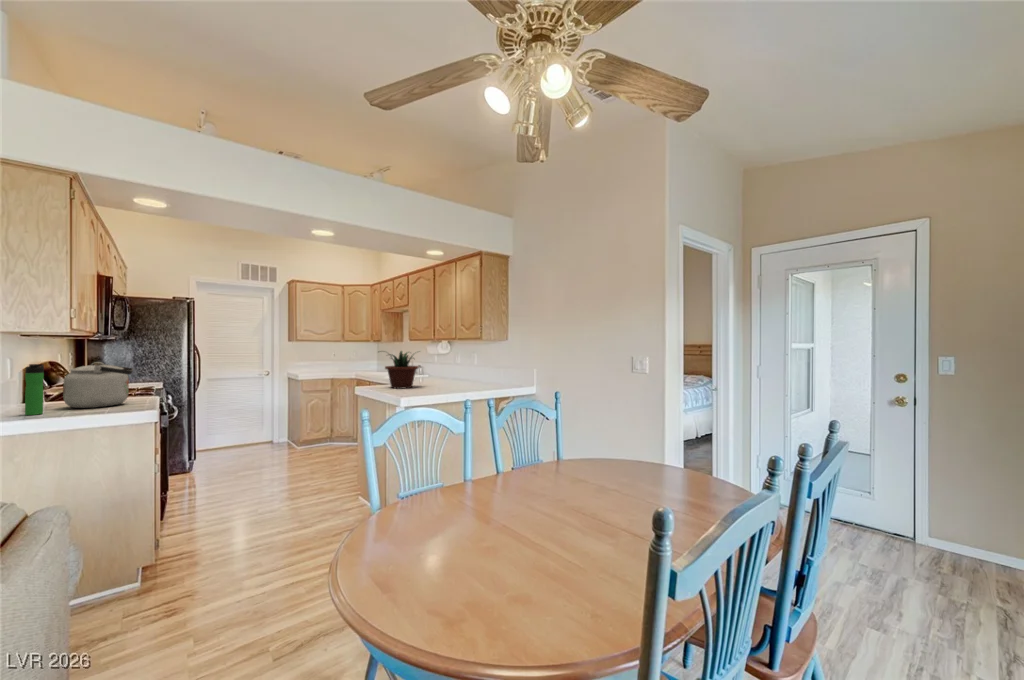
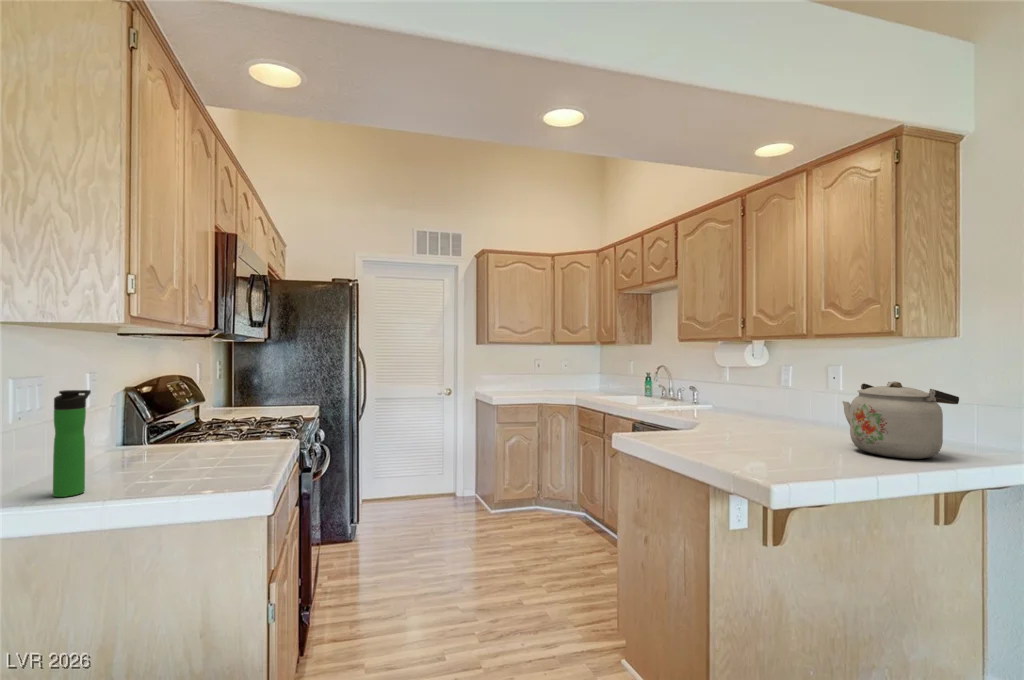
potted plant: present [385,351,419,389] -> none [678,364,774,454]
kettle: present [63,362,133,408] -> present [843,381,959,459]

